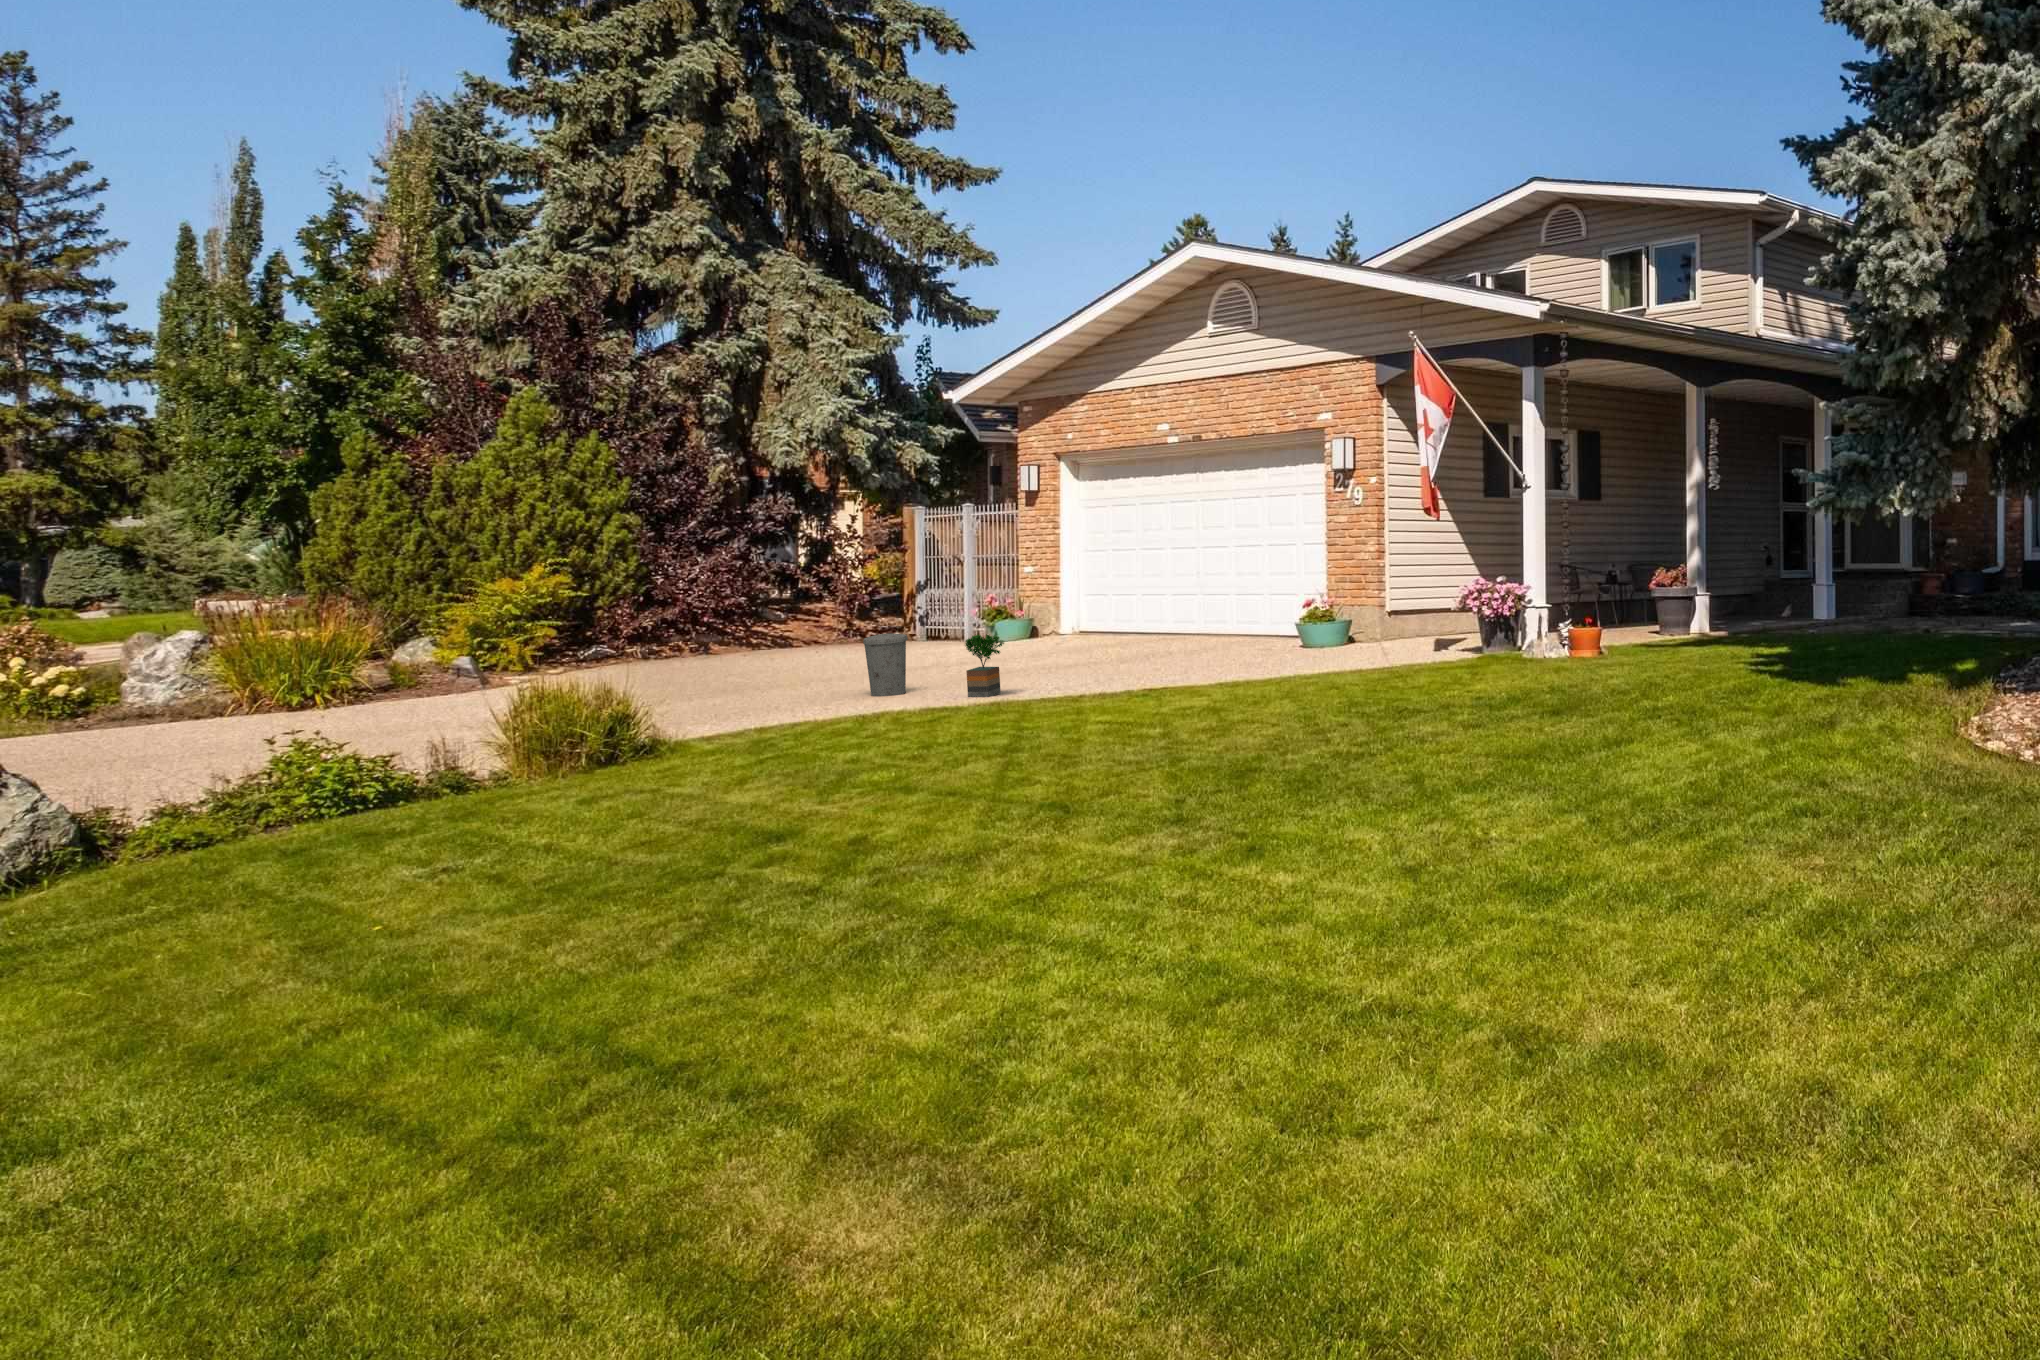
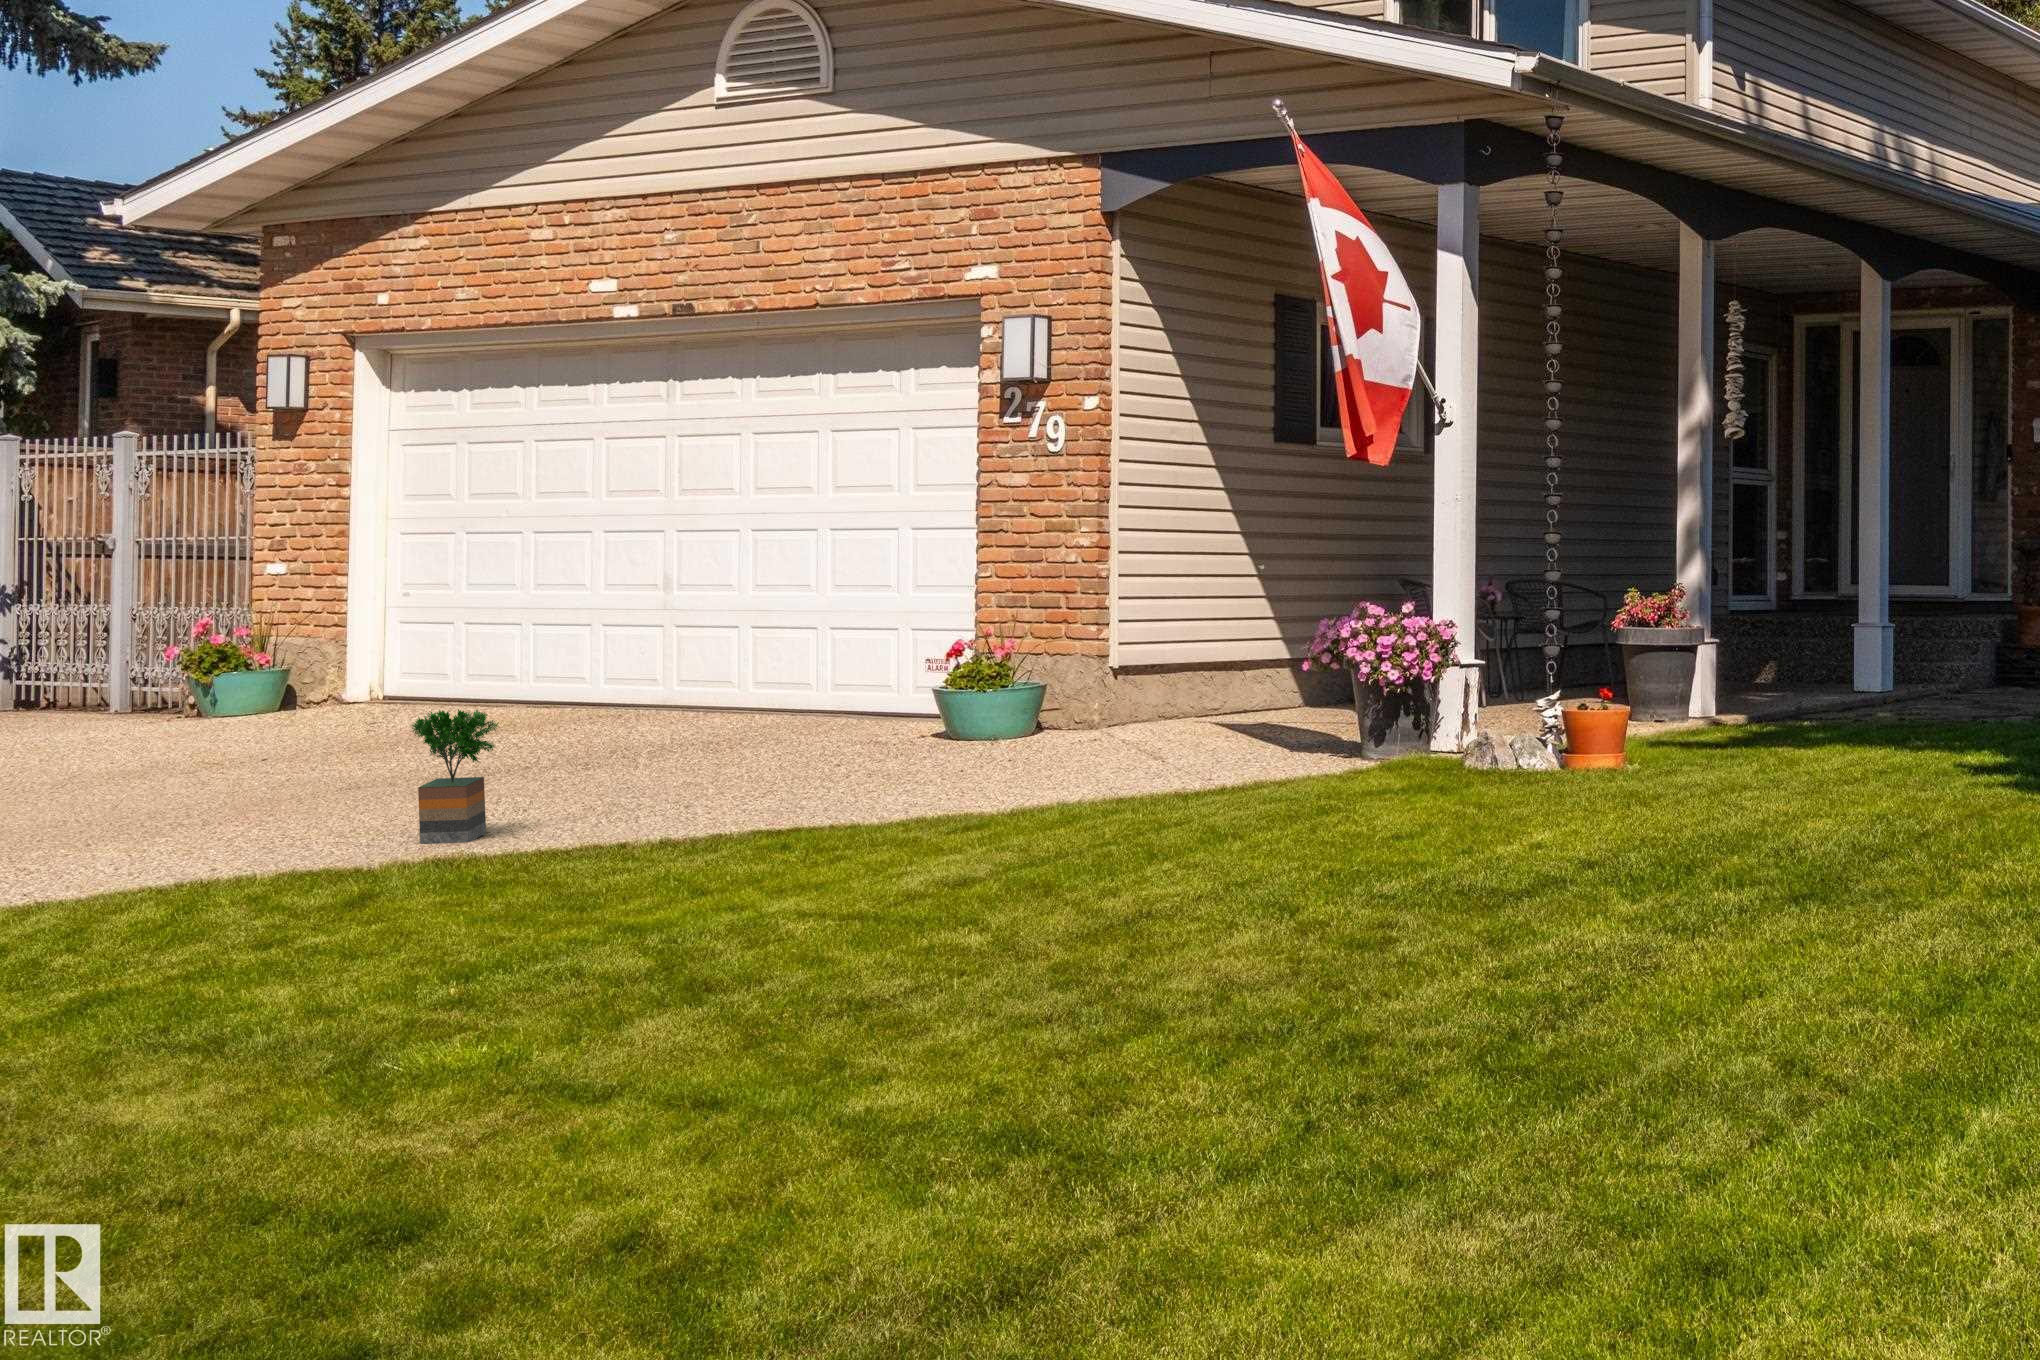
trash can: present [863,633,908,697] -> none [159,712,258,851]

